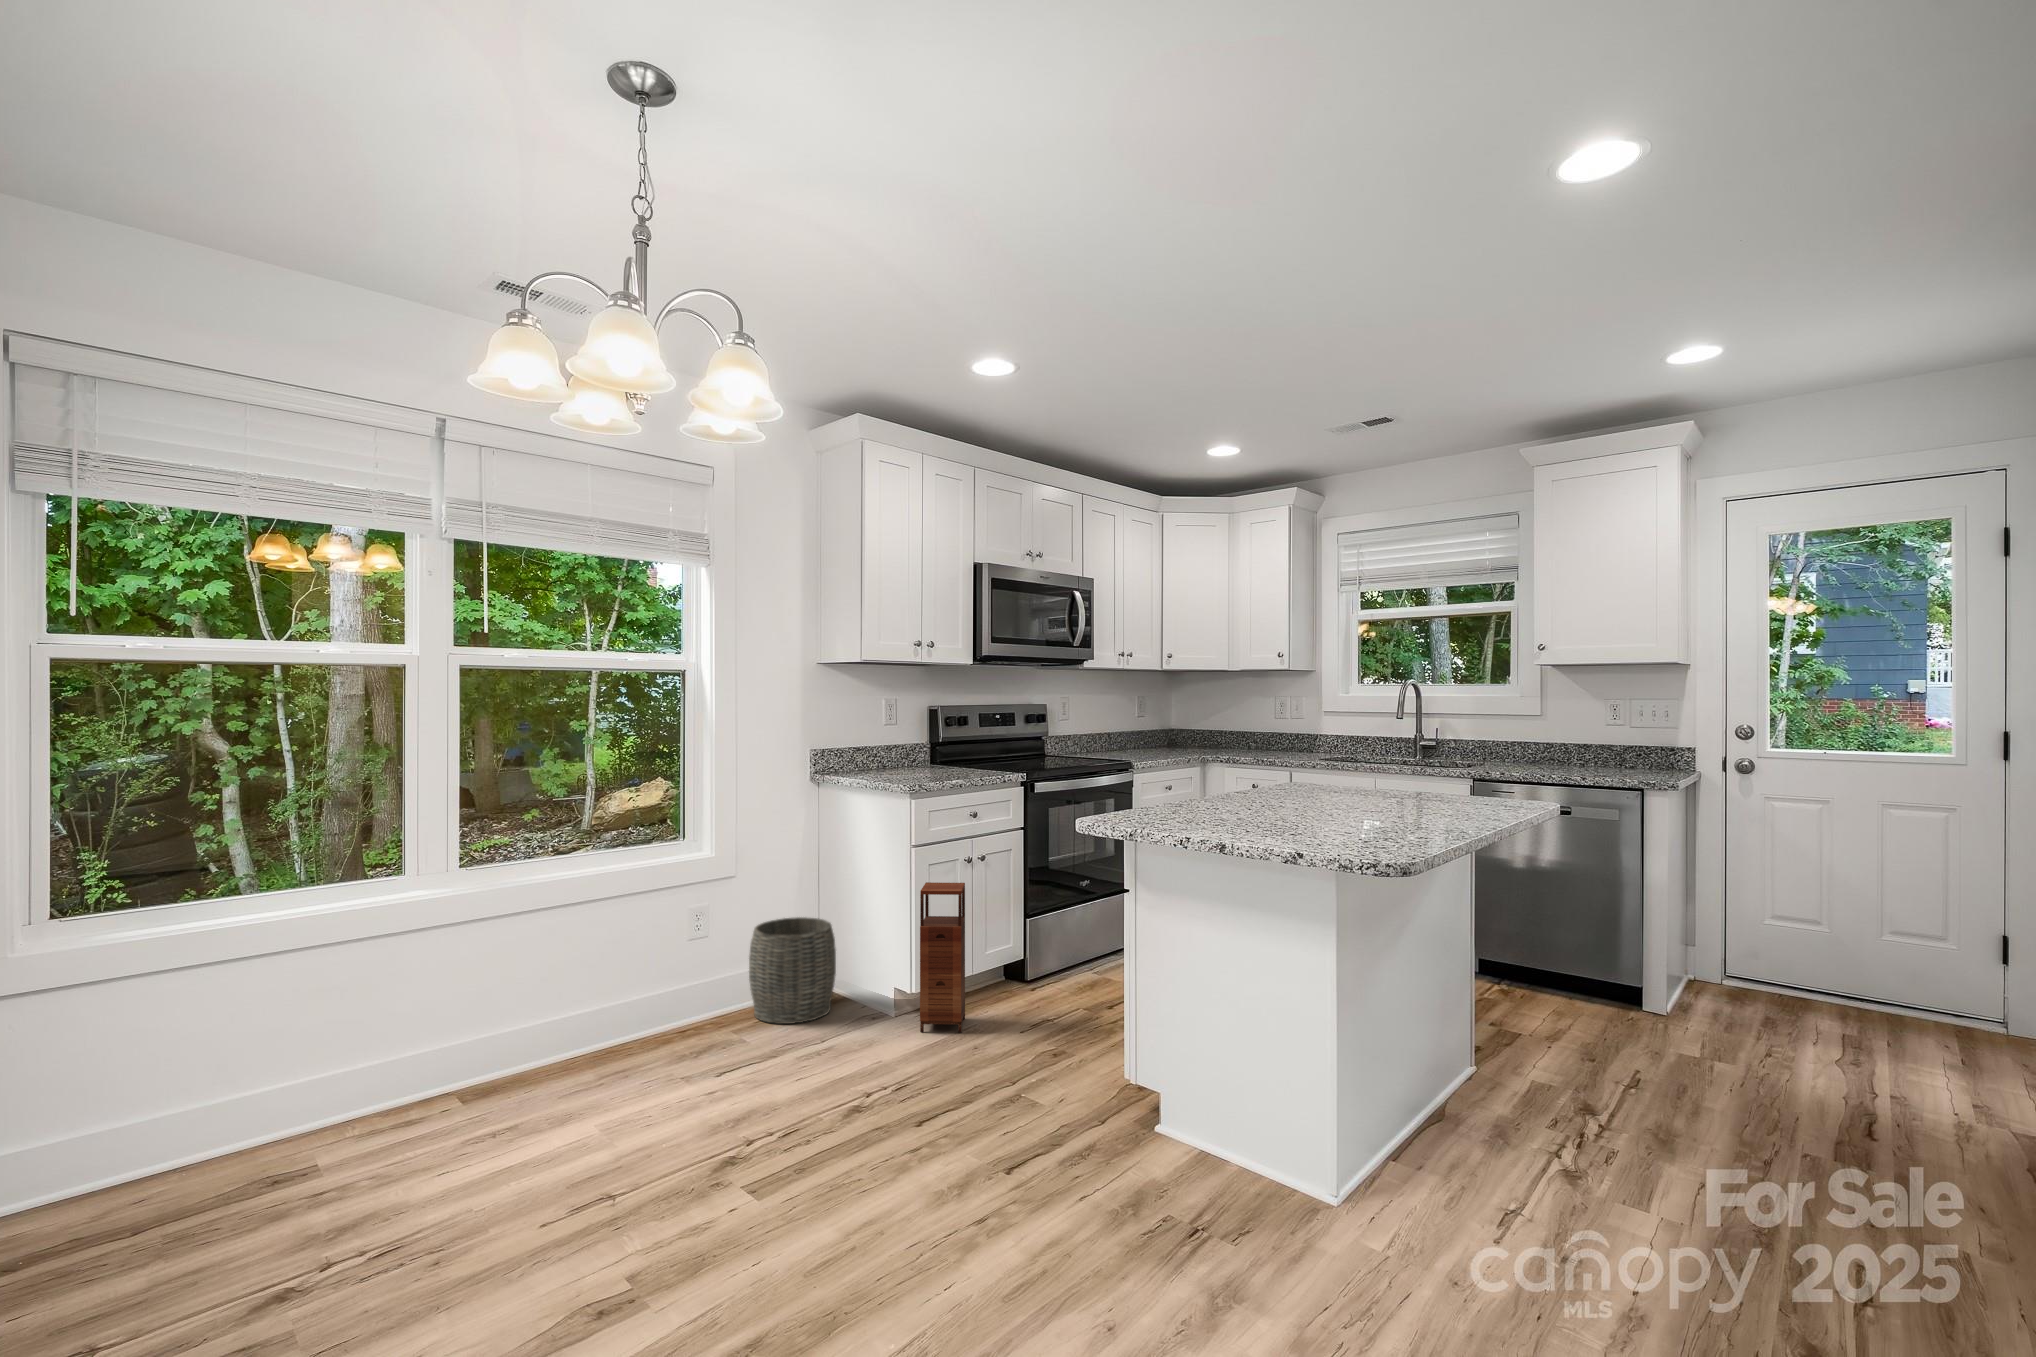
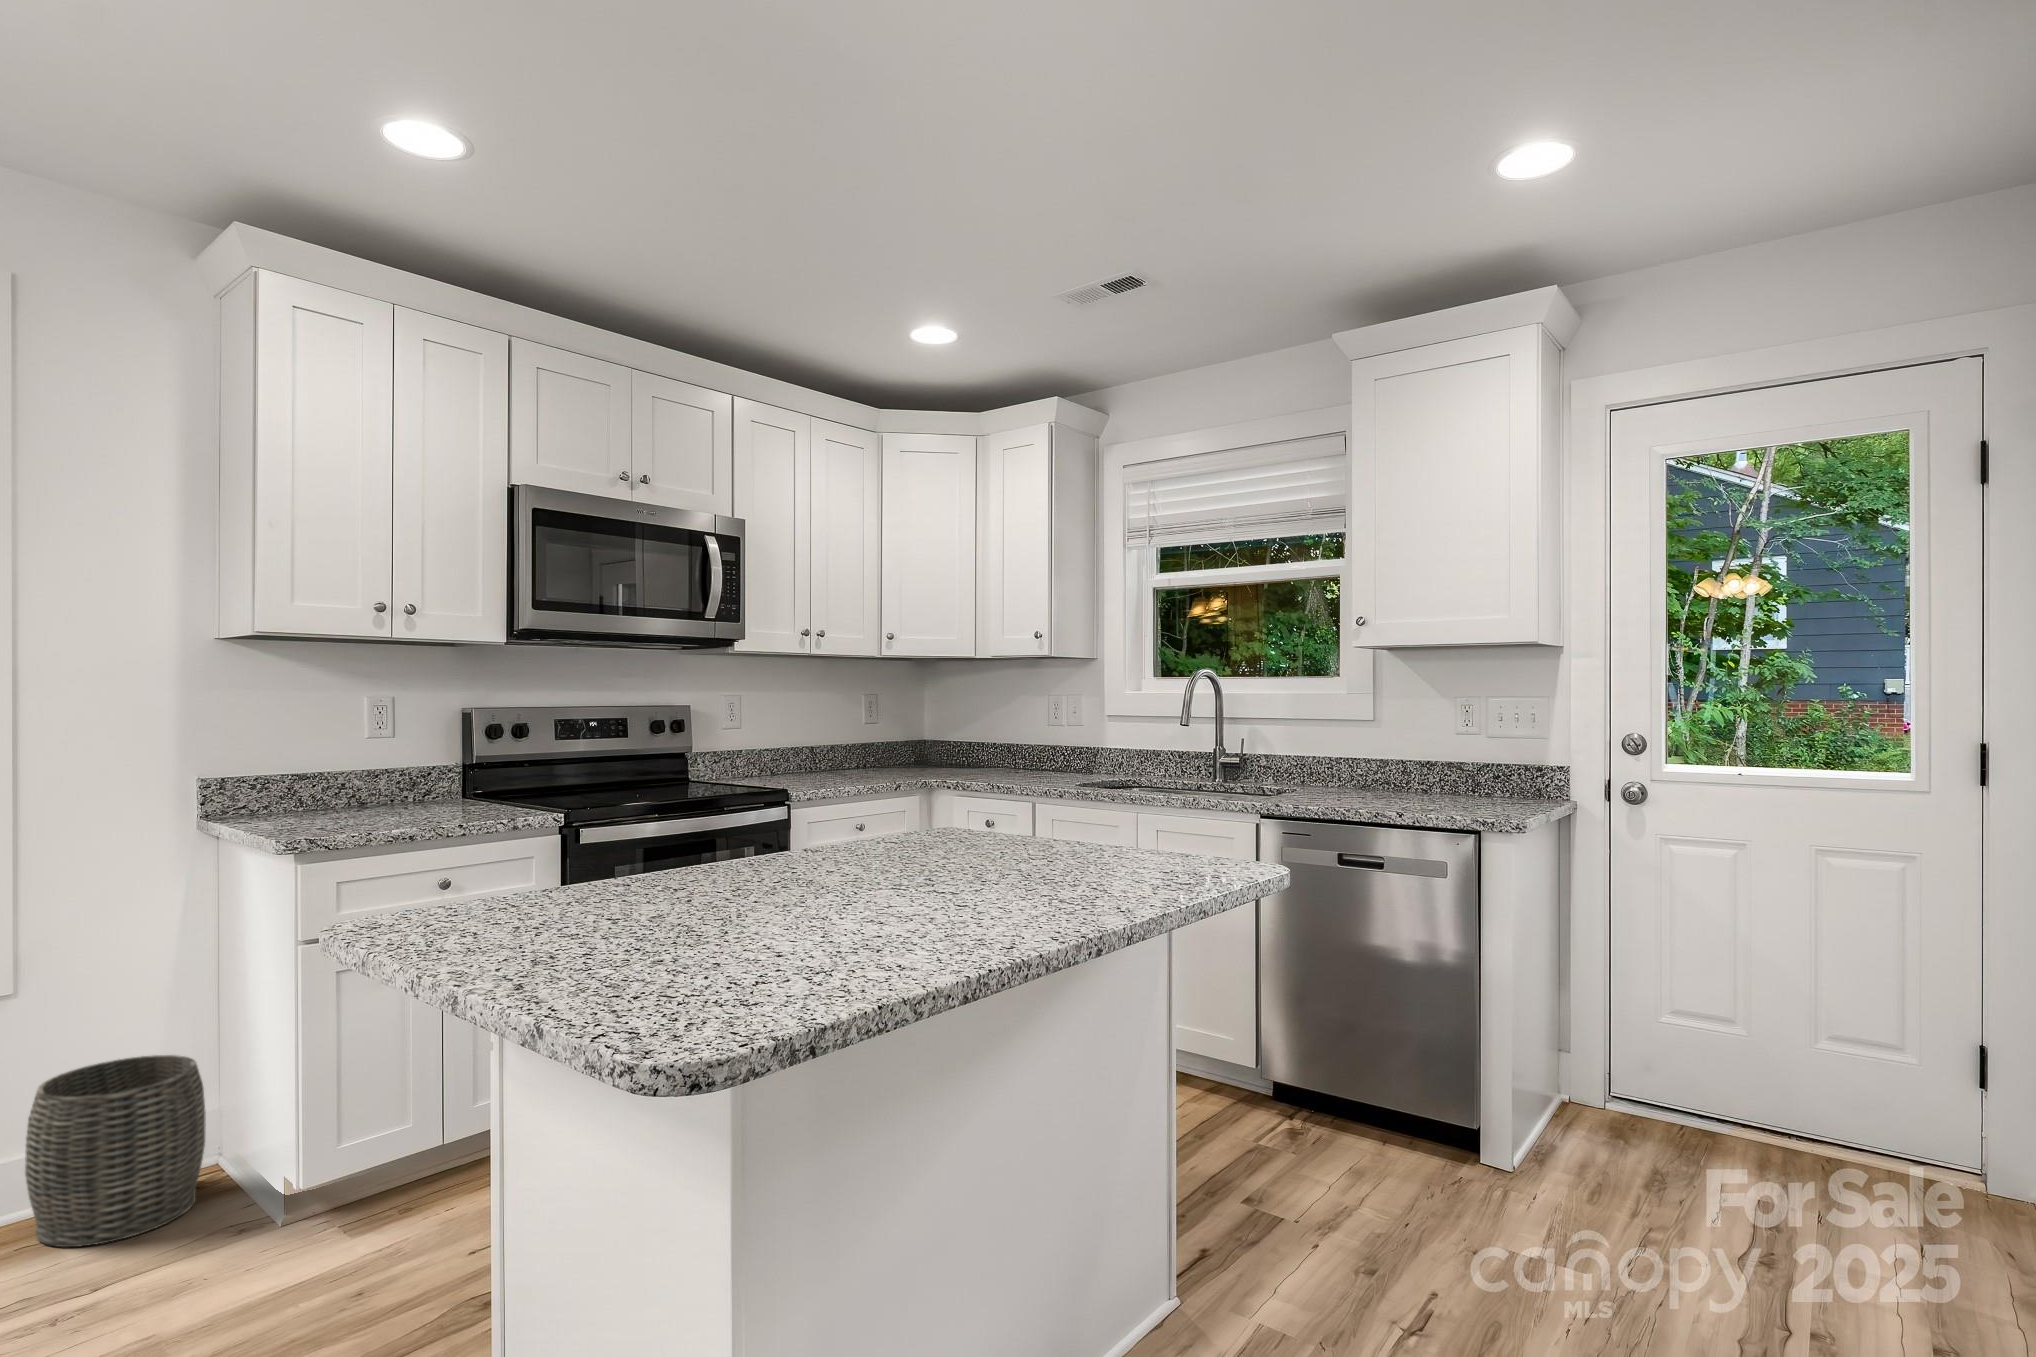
storage cabinet: present [920,882,965,1033] -> none [297,999,405,1256]

